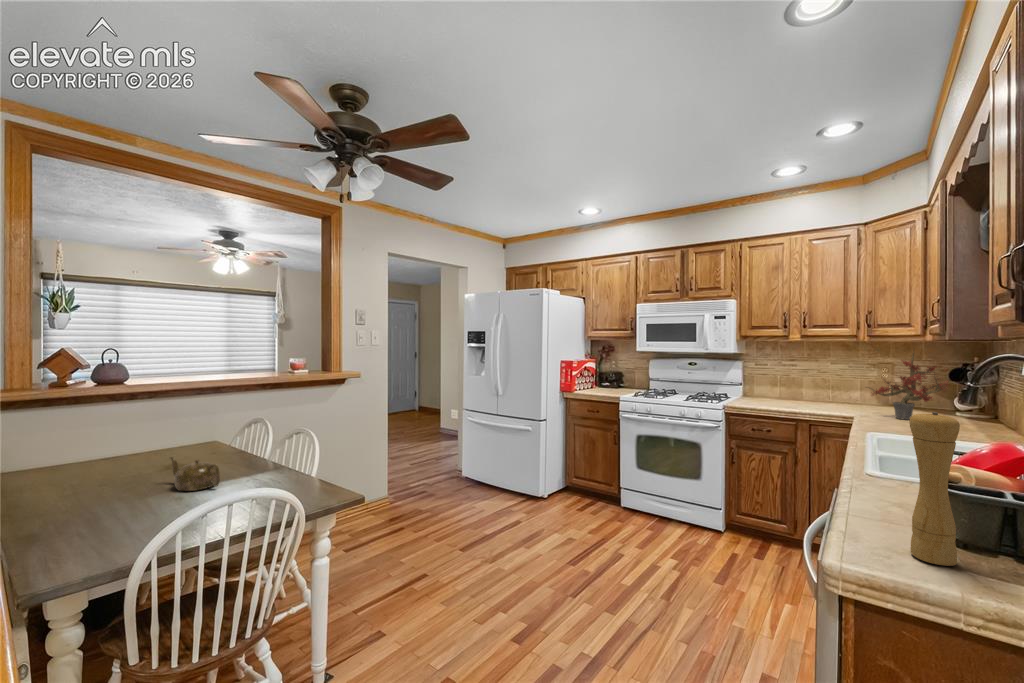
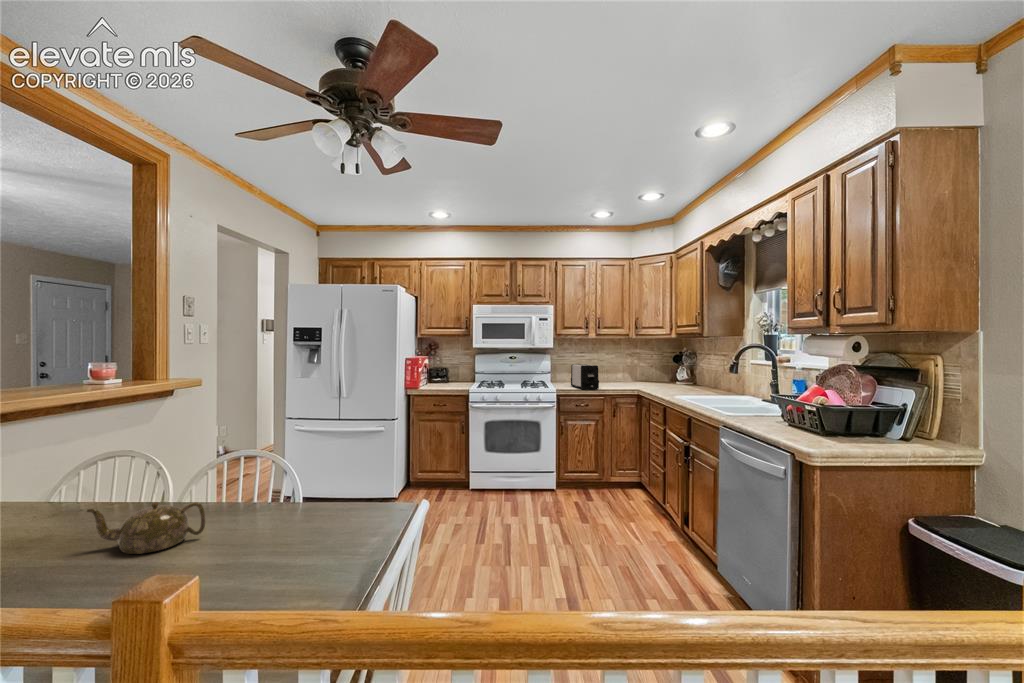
potted plant: present [871,350,948,420] -> none [643,342,691,389]
toaster: none [752,375,779,411] -> present [571,364,599,390]
pepper mill: present [909,412,960,566] -> none [826,367,849,444]

